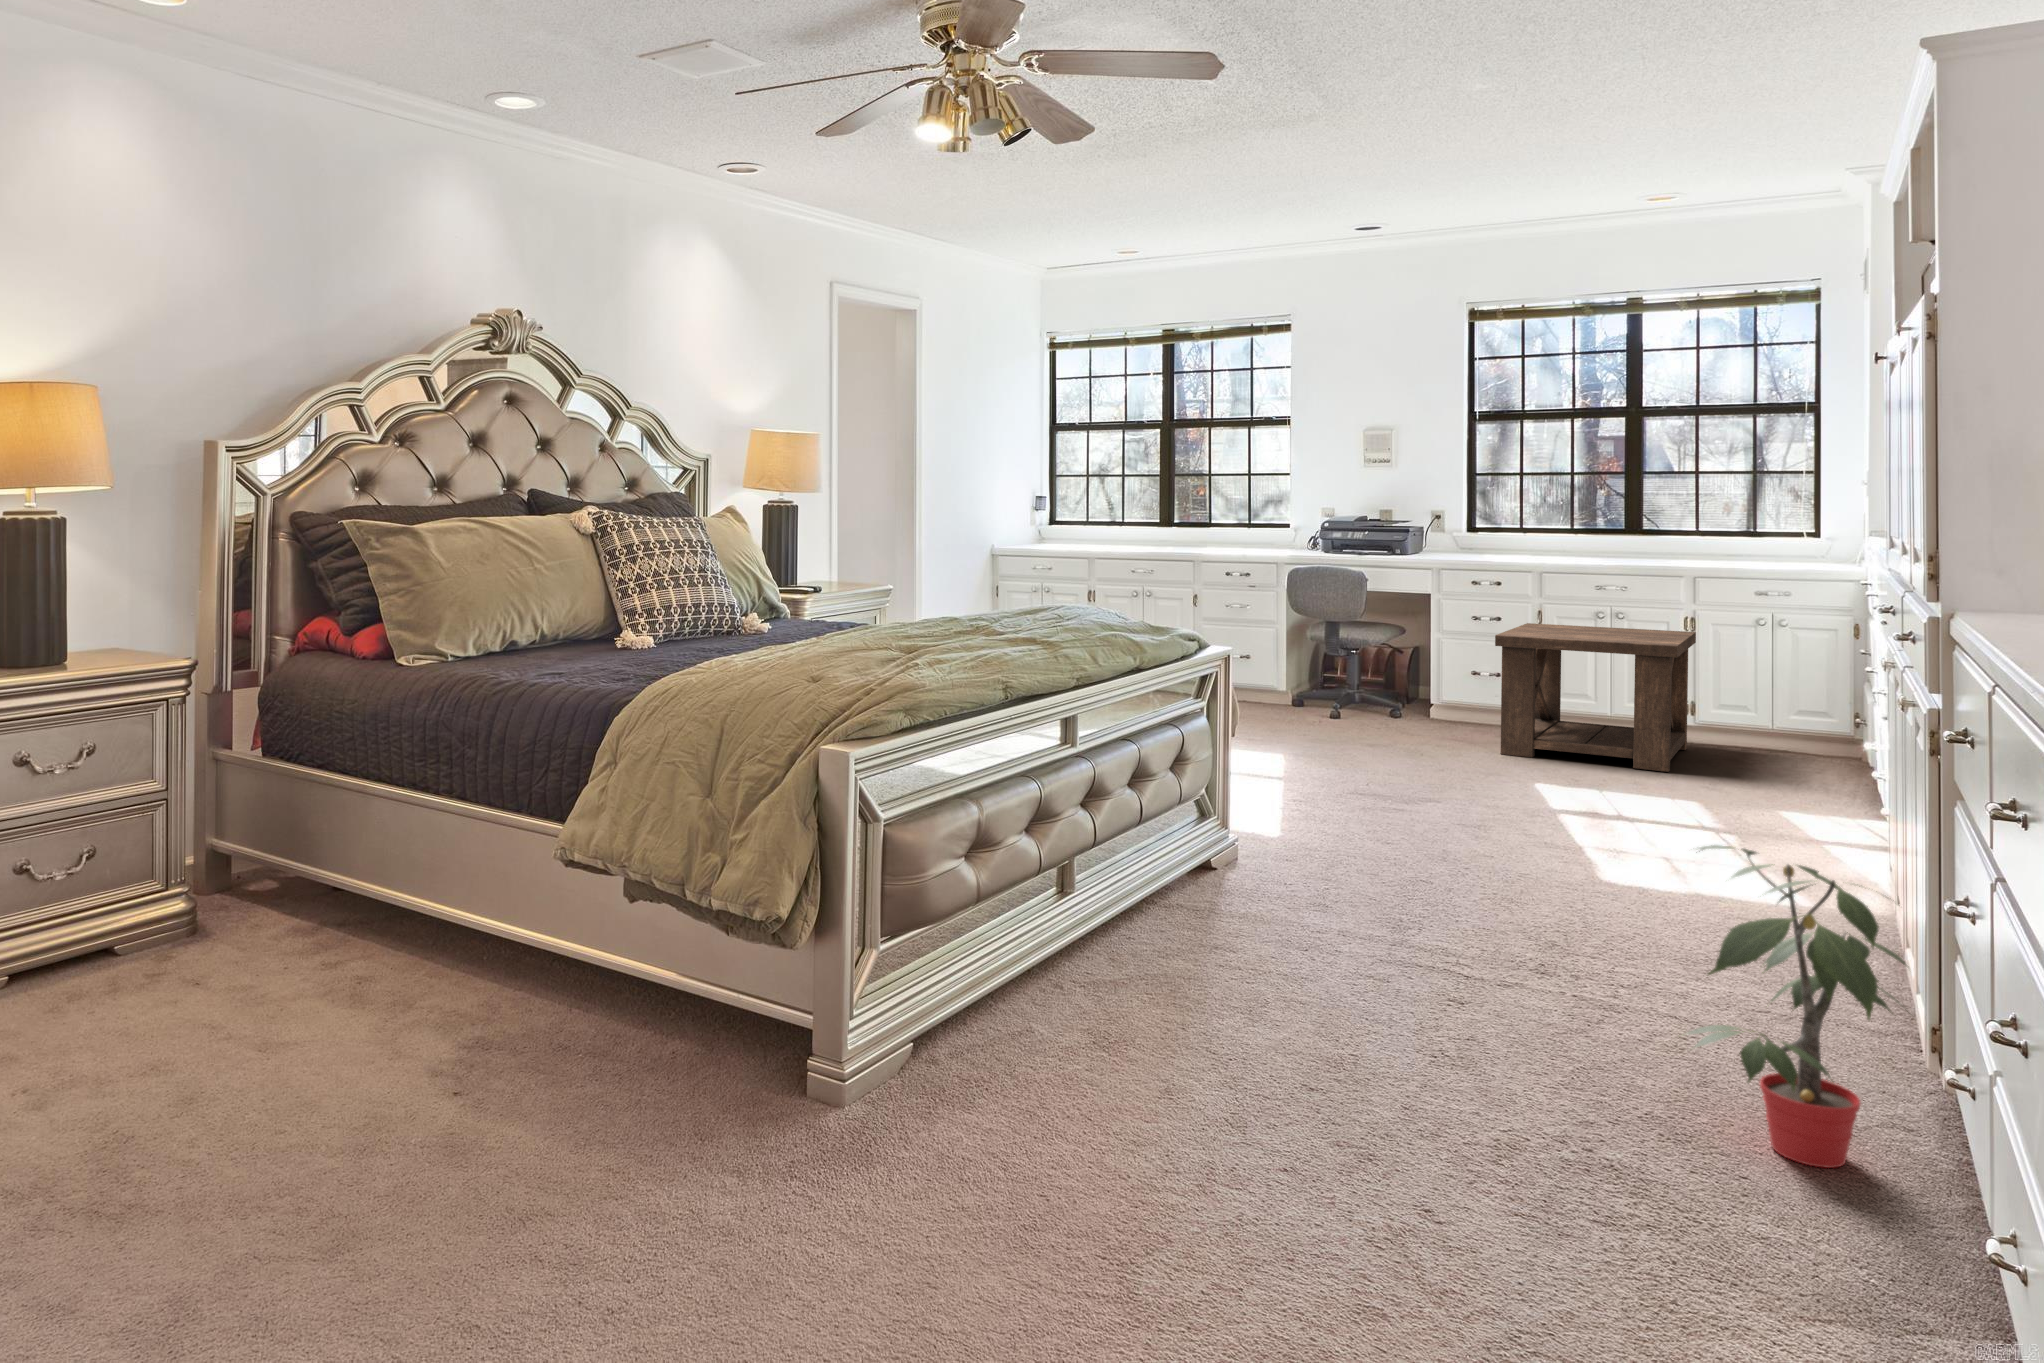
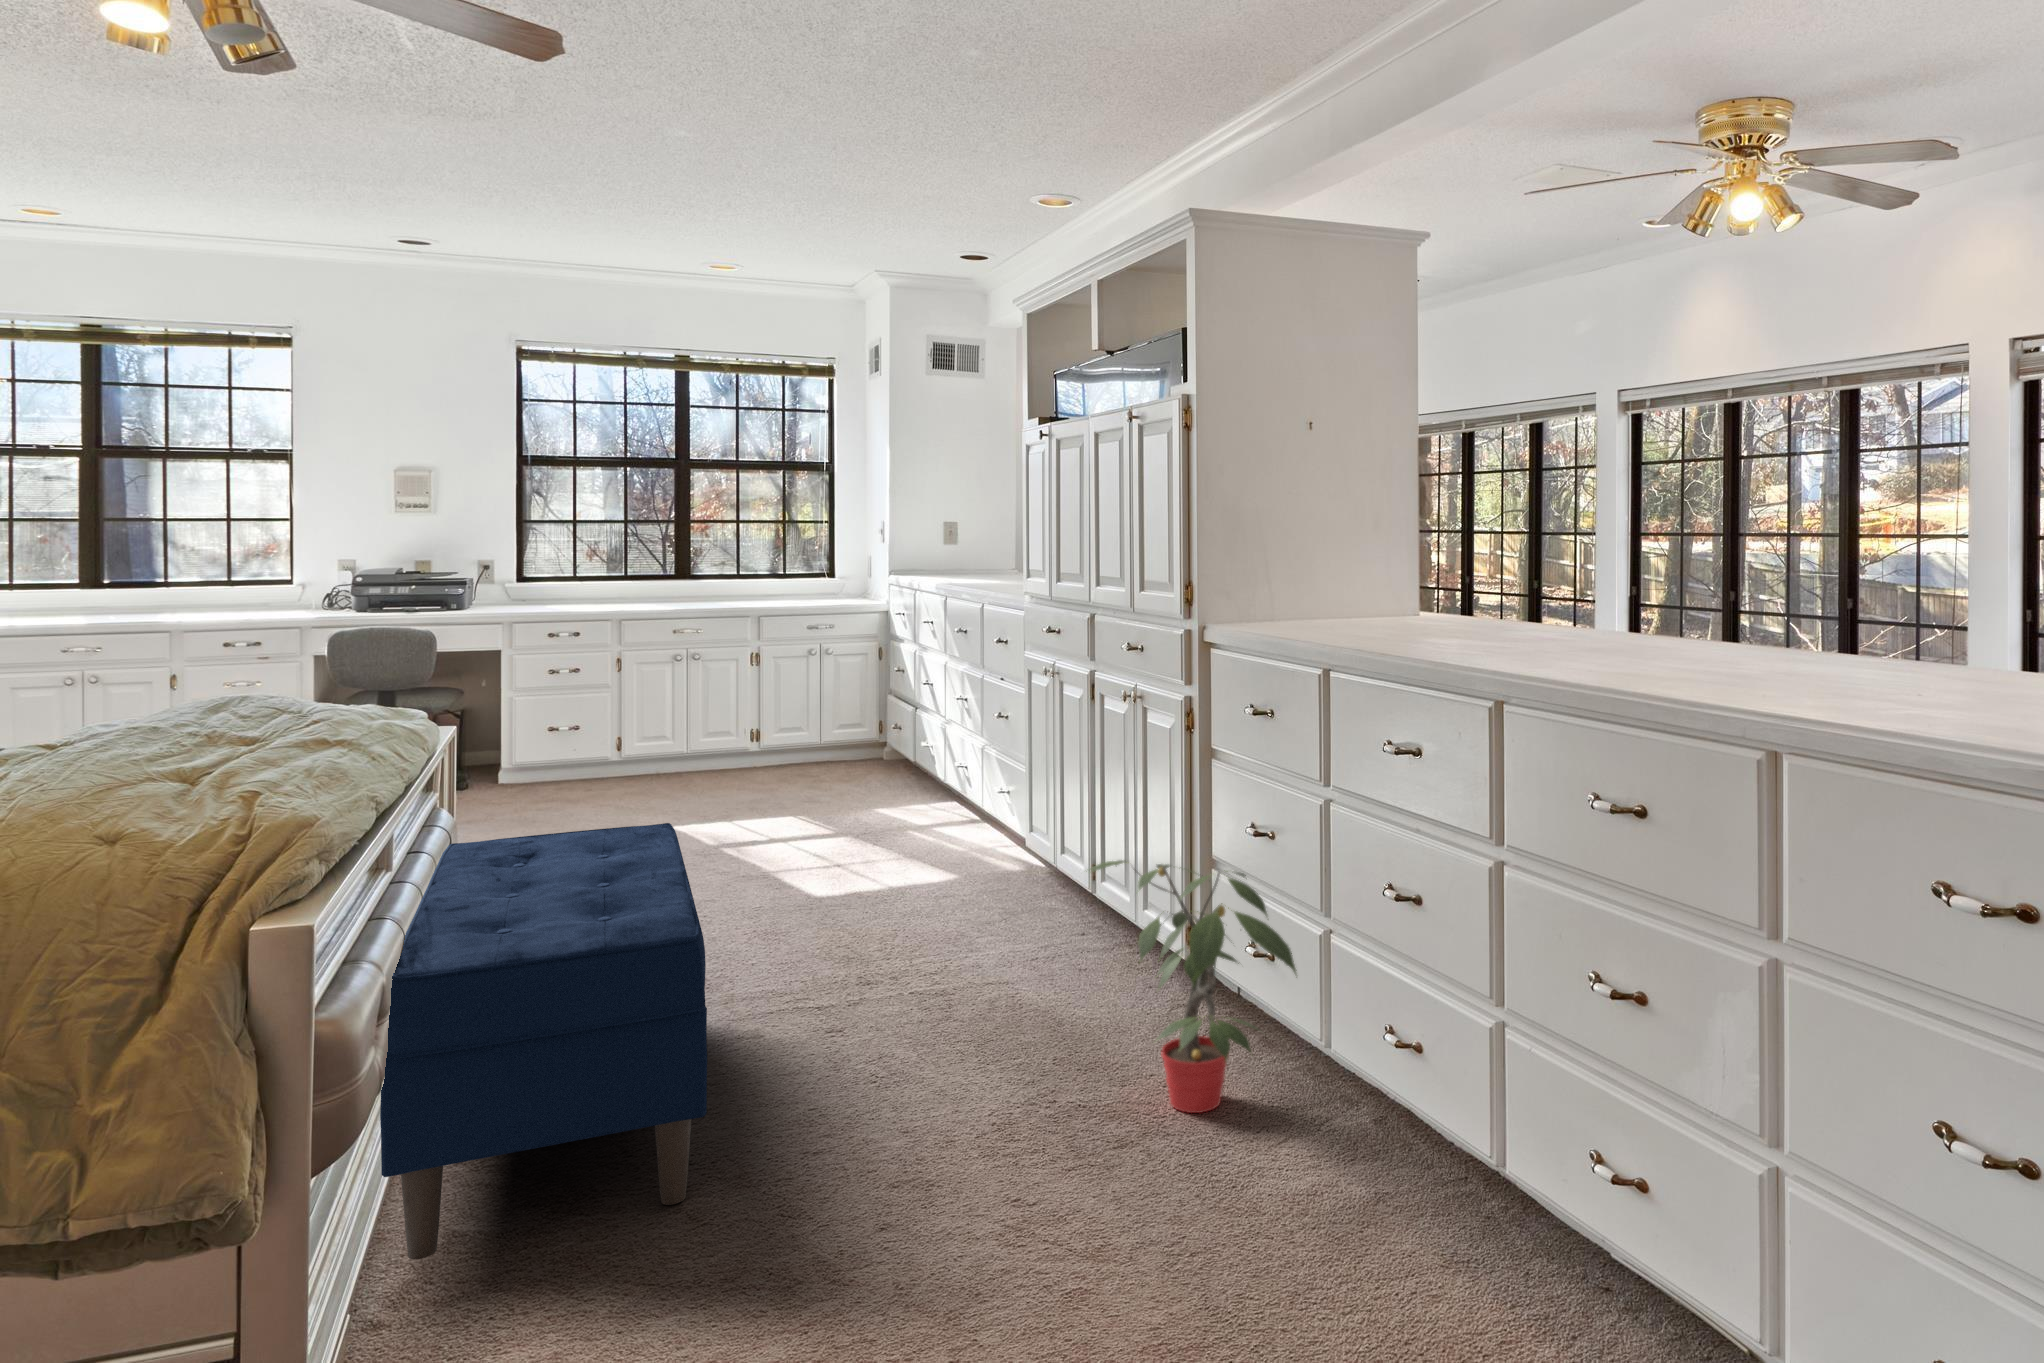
side table: present [1495,623,1696,772] -> none [604,665,775,810]
bench: none [1057,720,1383,1017] -> present [380,823,707,1259]

